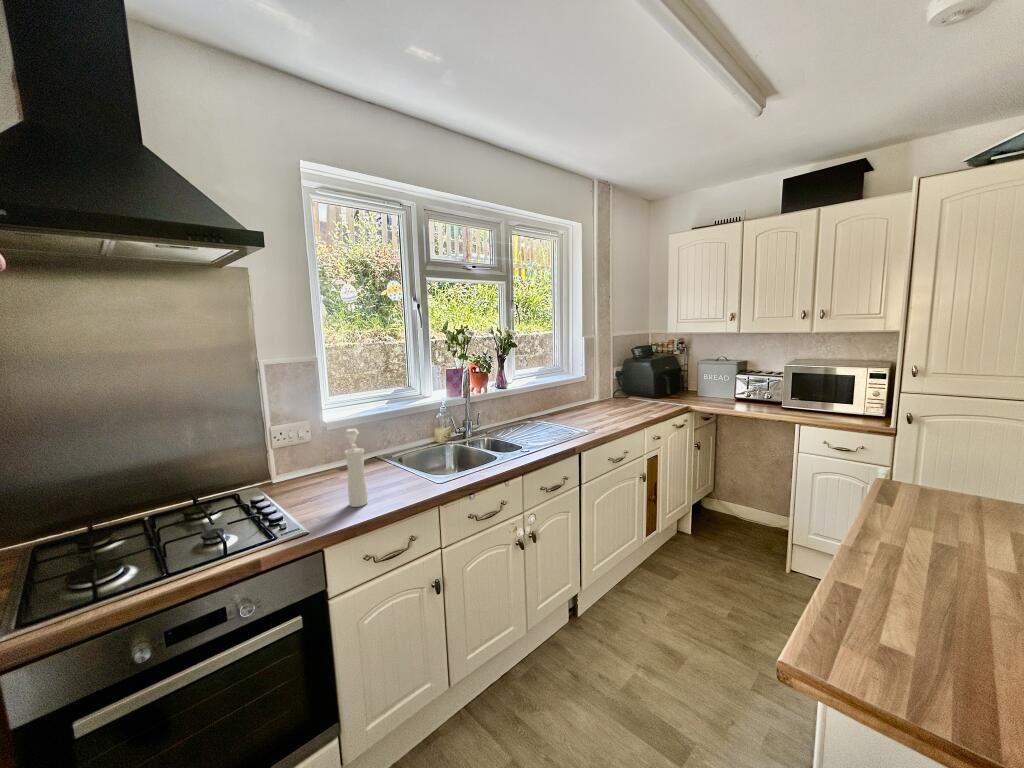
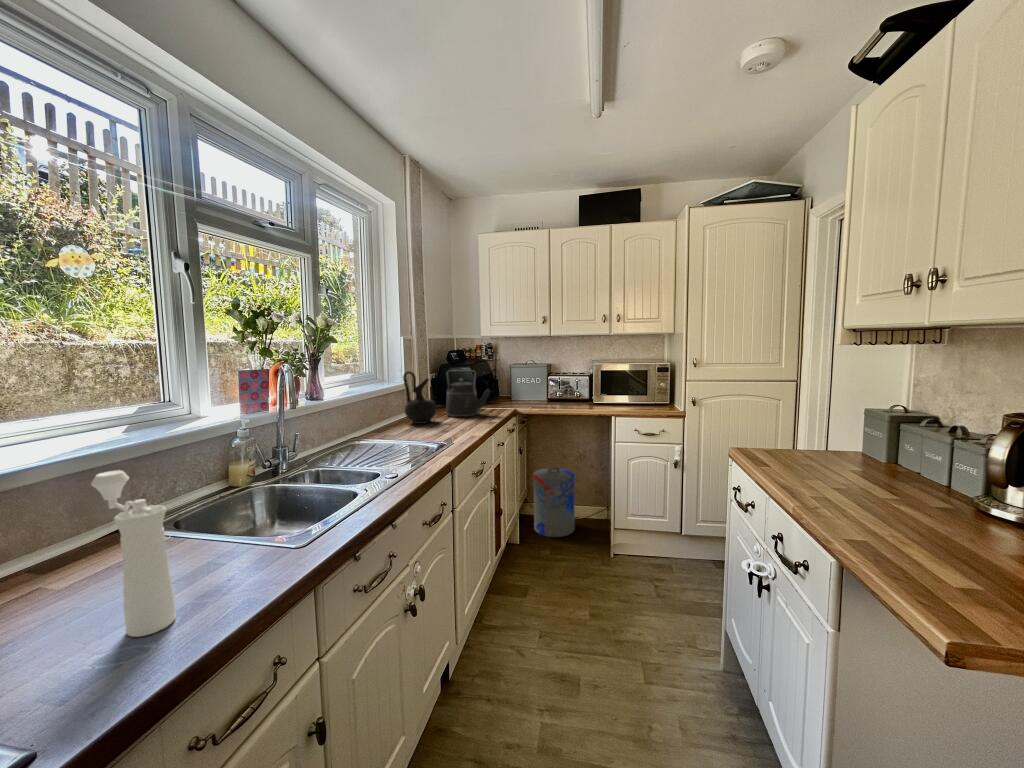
kettle: none [620,366,660,409] -> present [446,370,491,417]
ceramic jug: none [580,367,606,411] -> present [403,371,436,424]
trash can: none [714,467,764,538] -> present [532,467,575,537]

